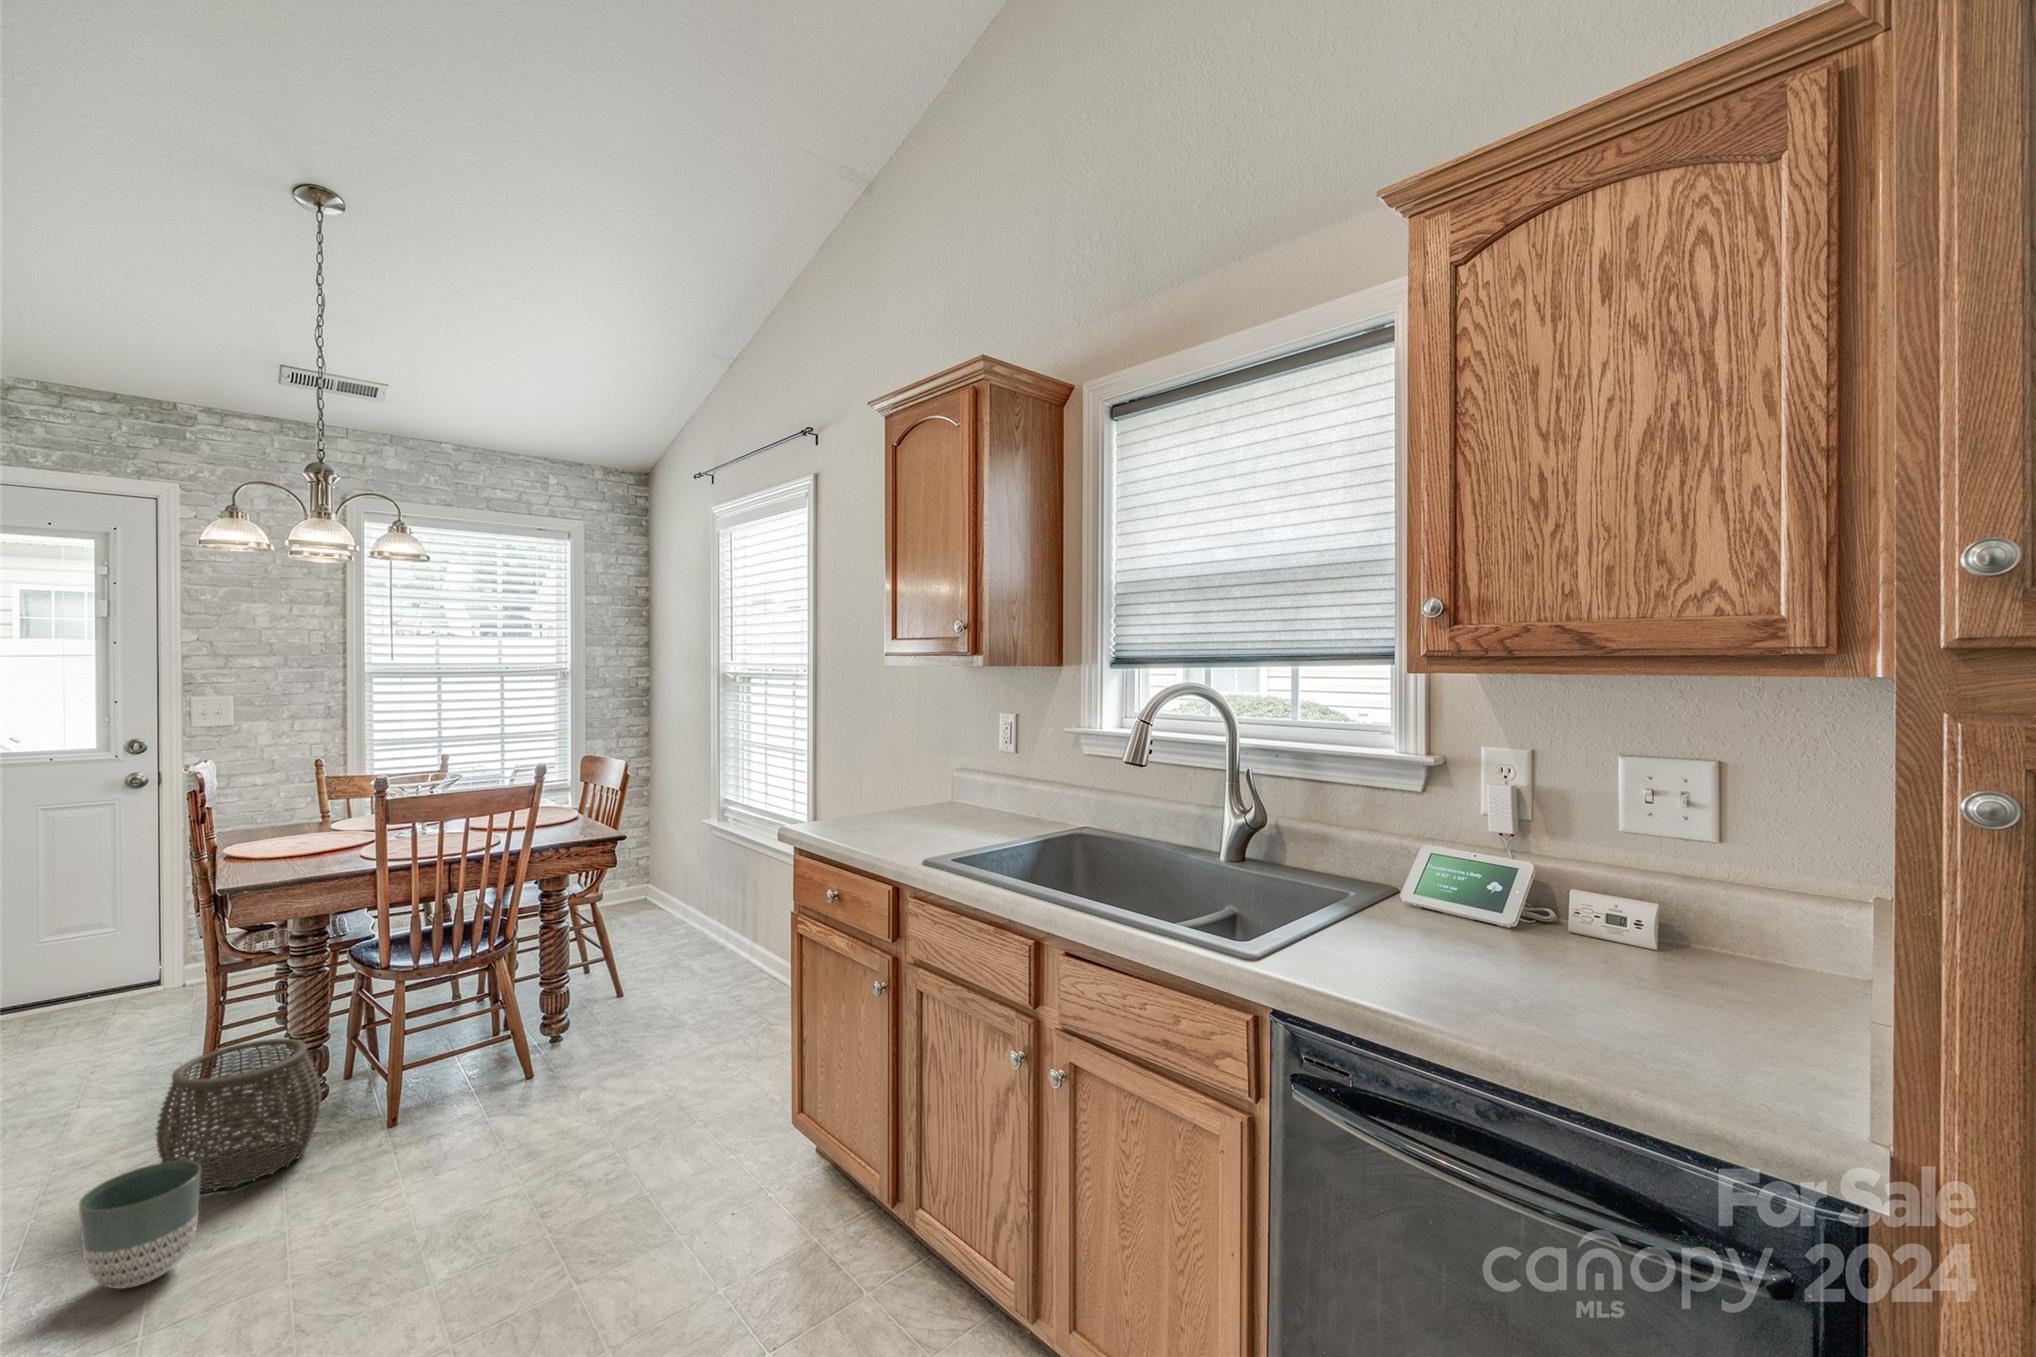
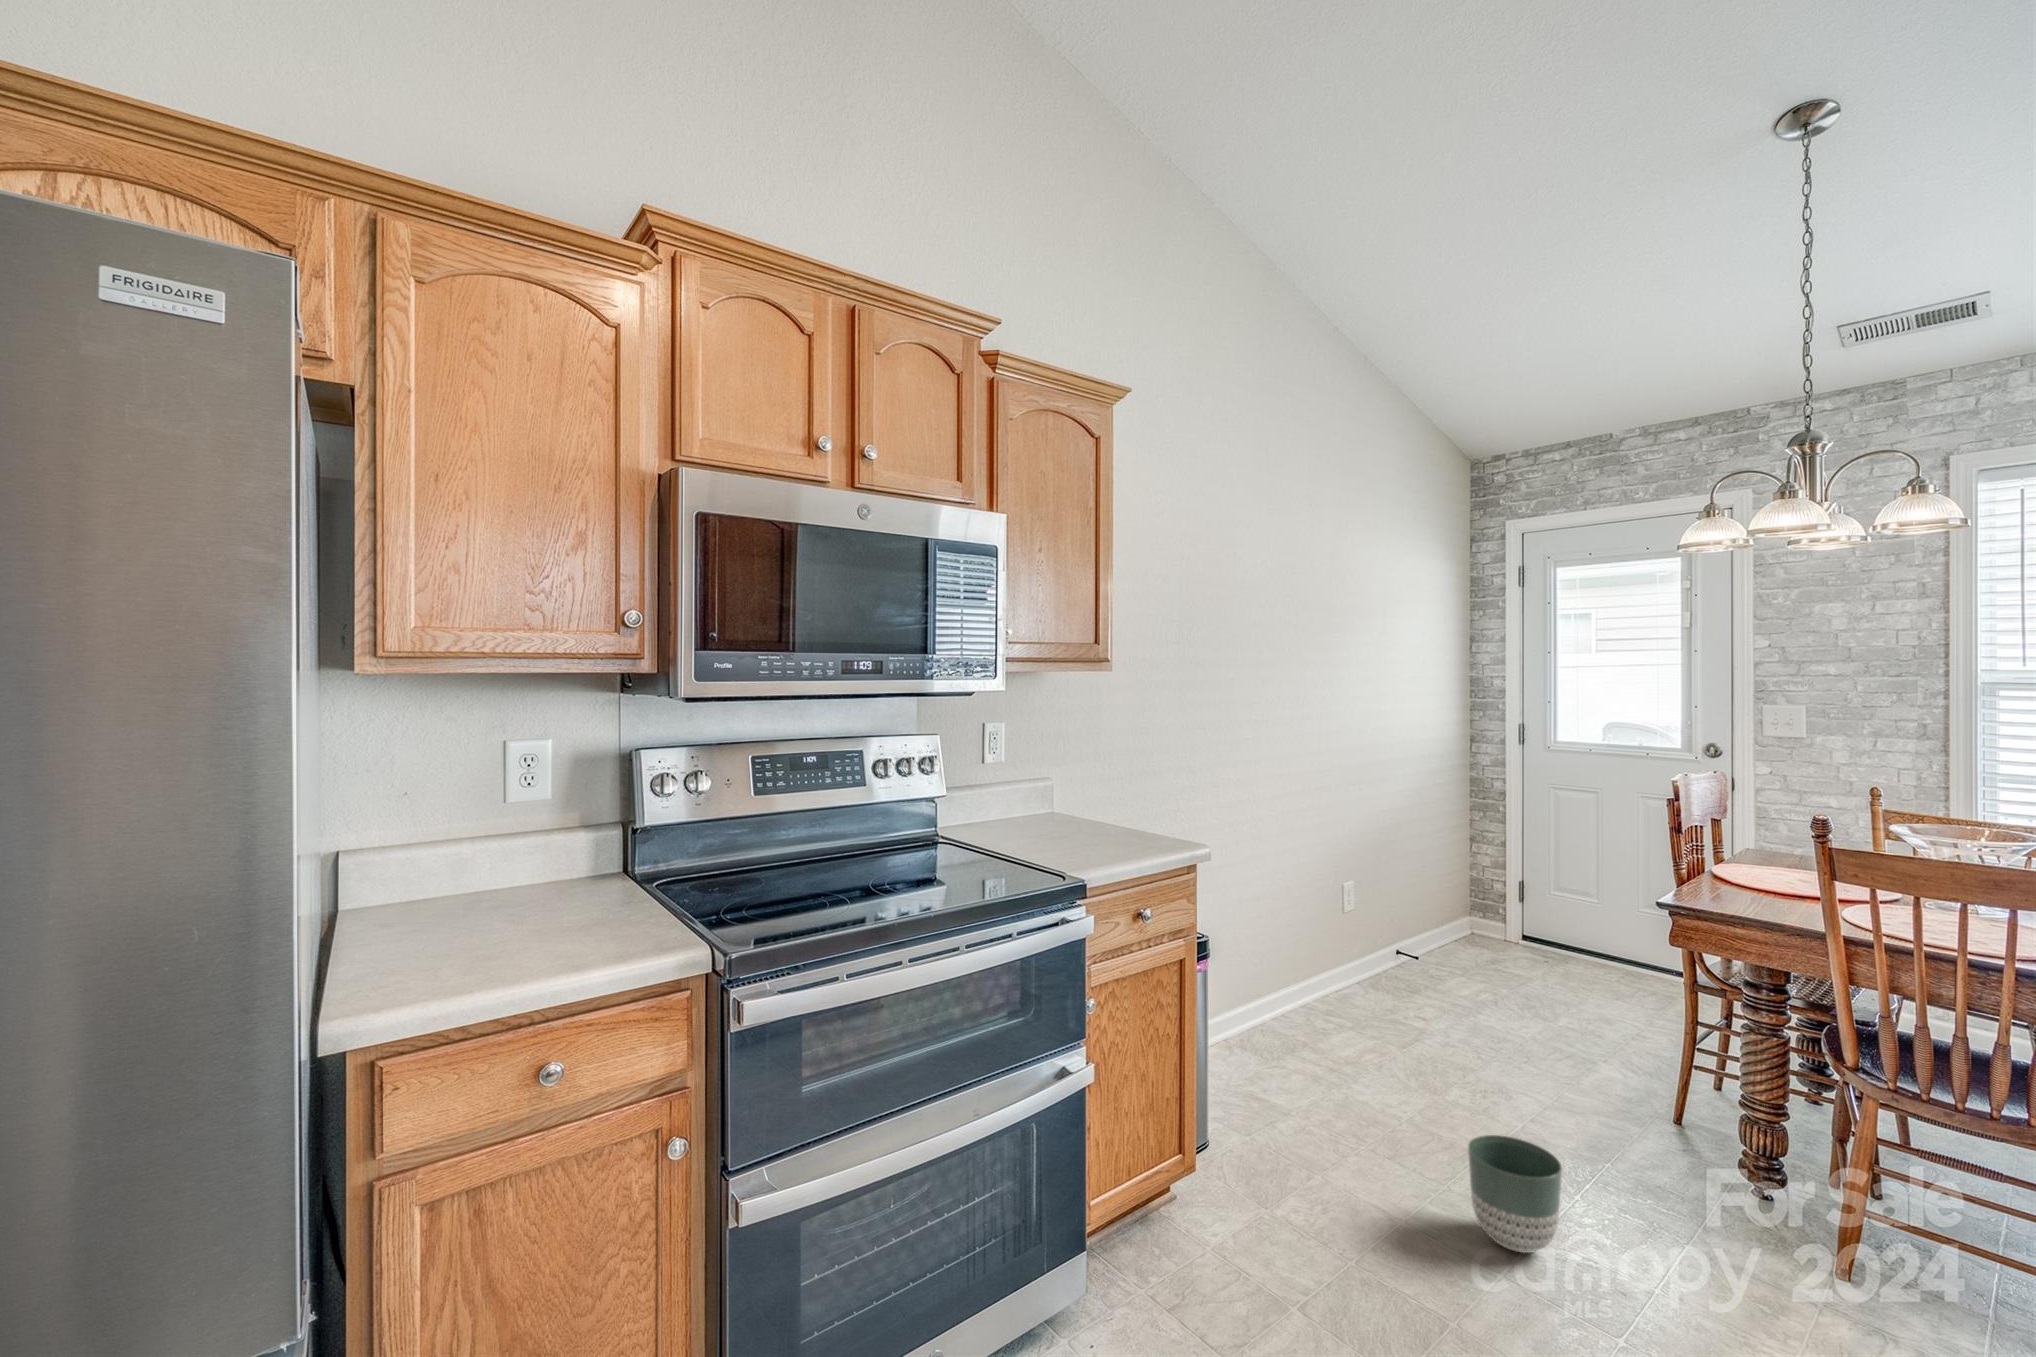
woven basket: present [156,1039,321,1191] -> none [1577,1068,1743,1236]

